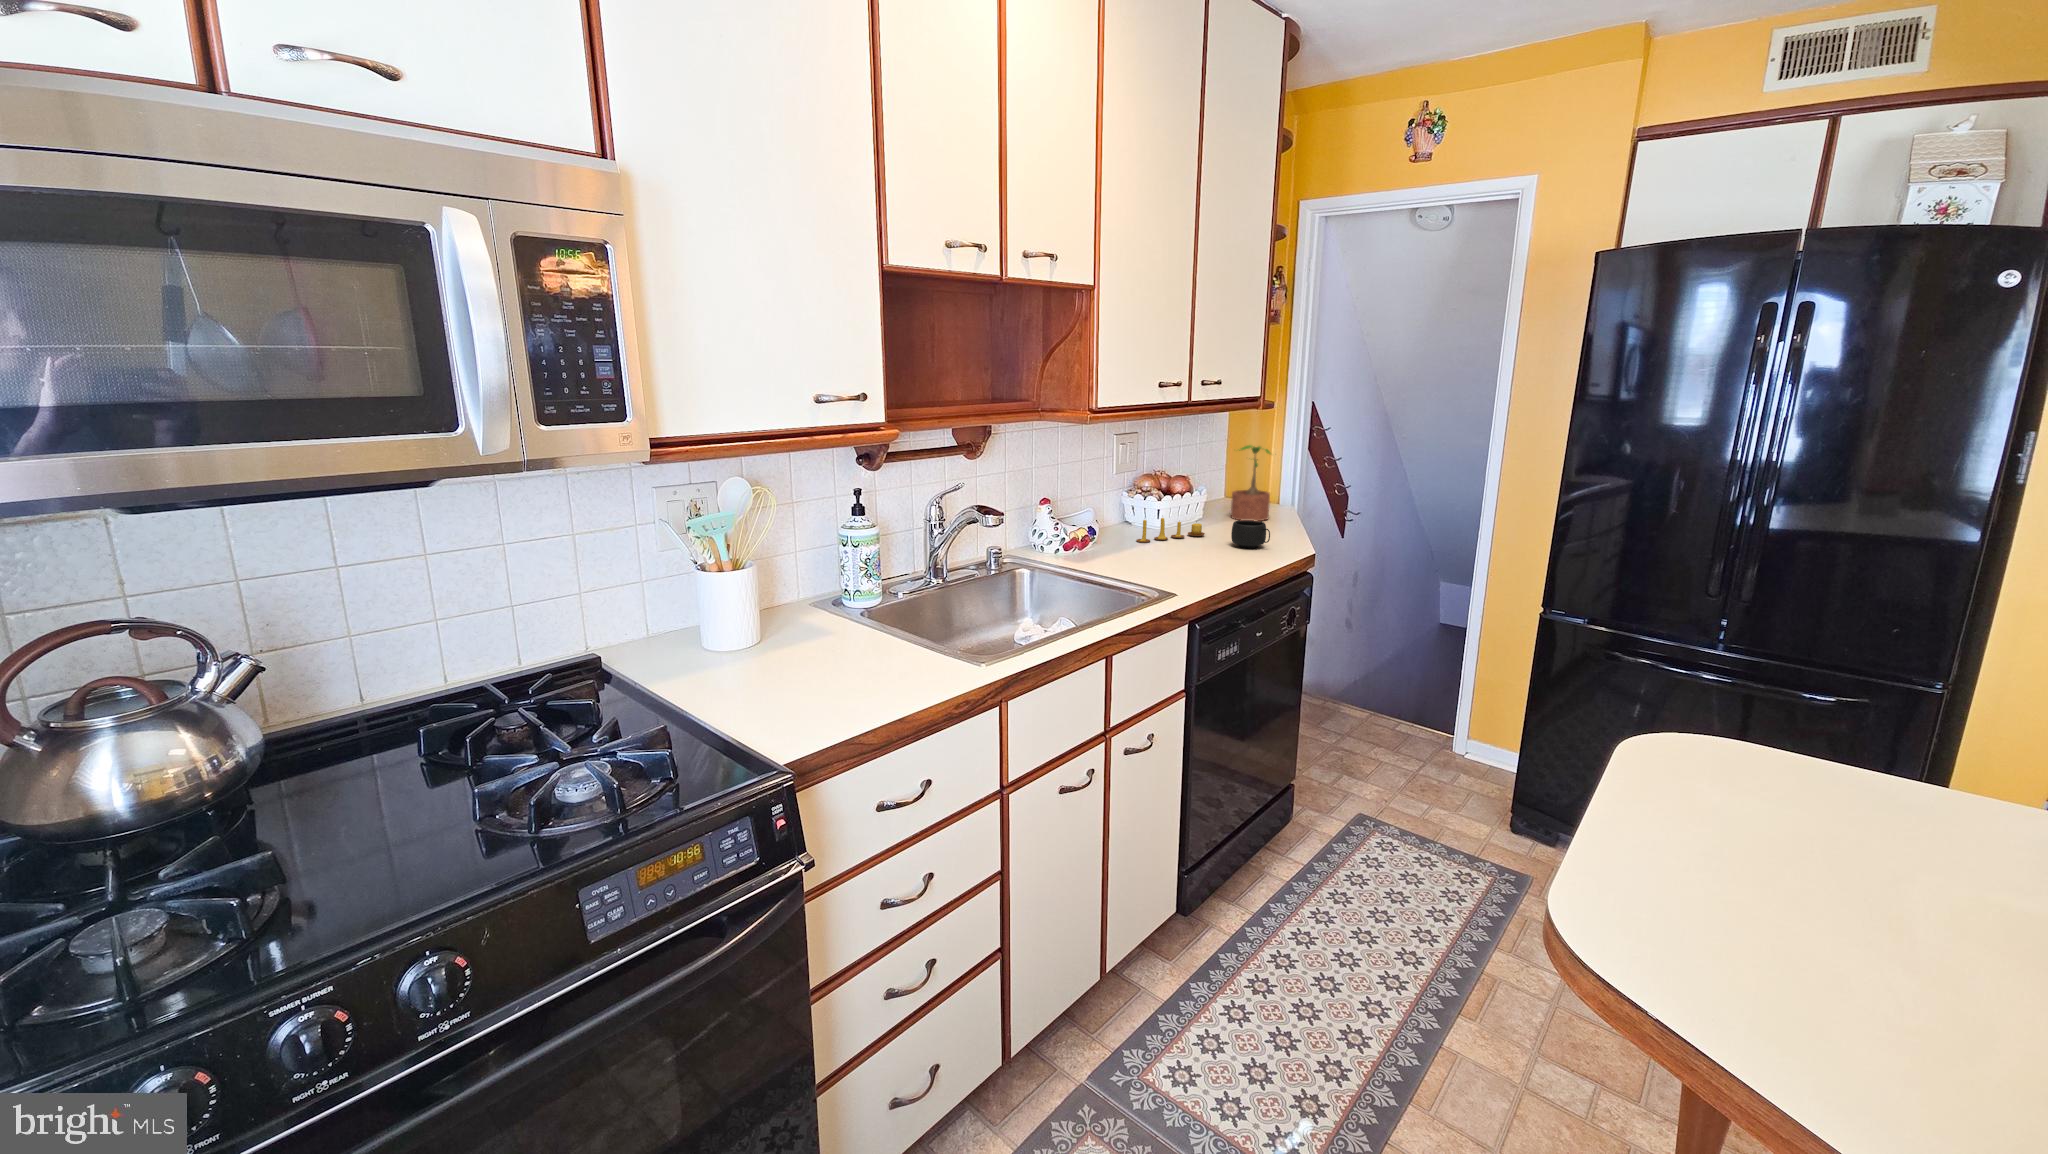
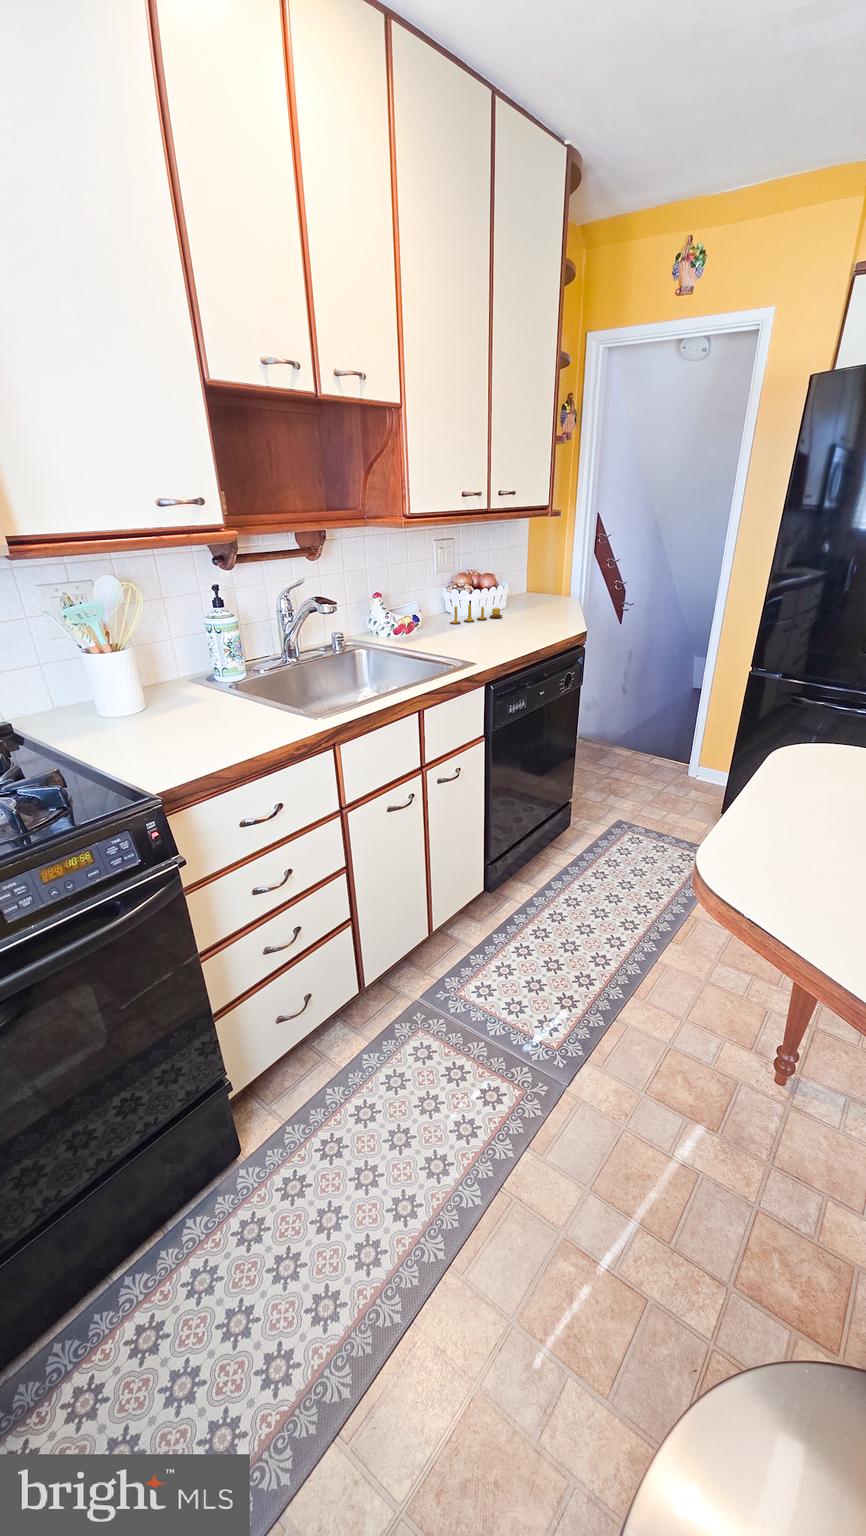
potted plant: present [1231,445,1270,521] -> none [525,546,558,606]
mug: present [1231,520,1270,548] -> none [521,603,549,625]

